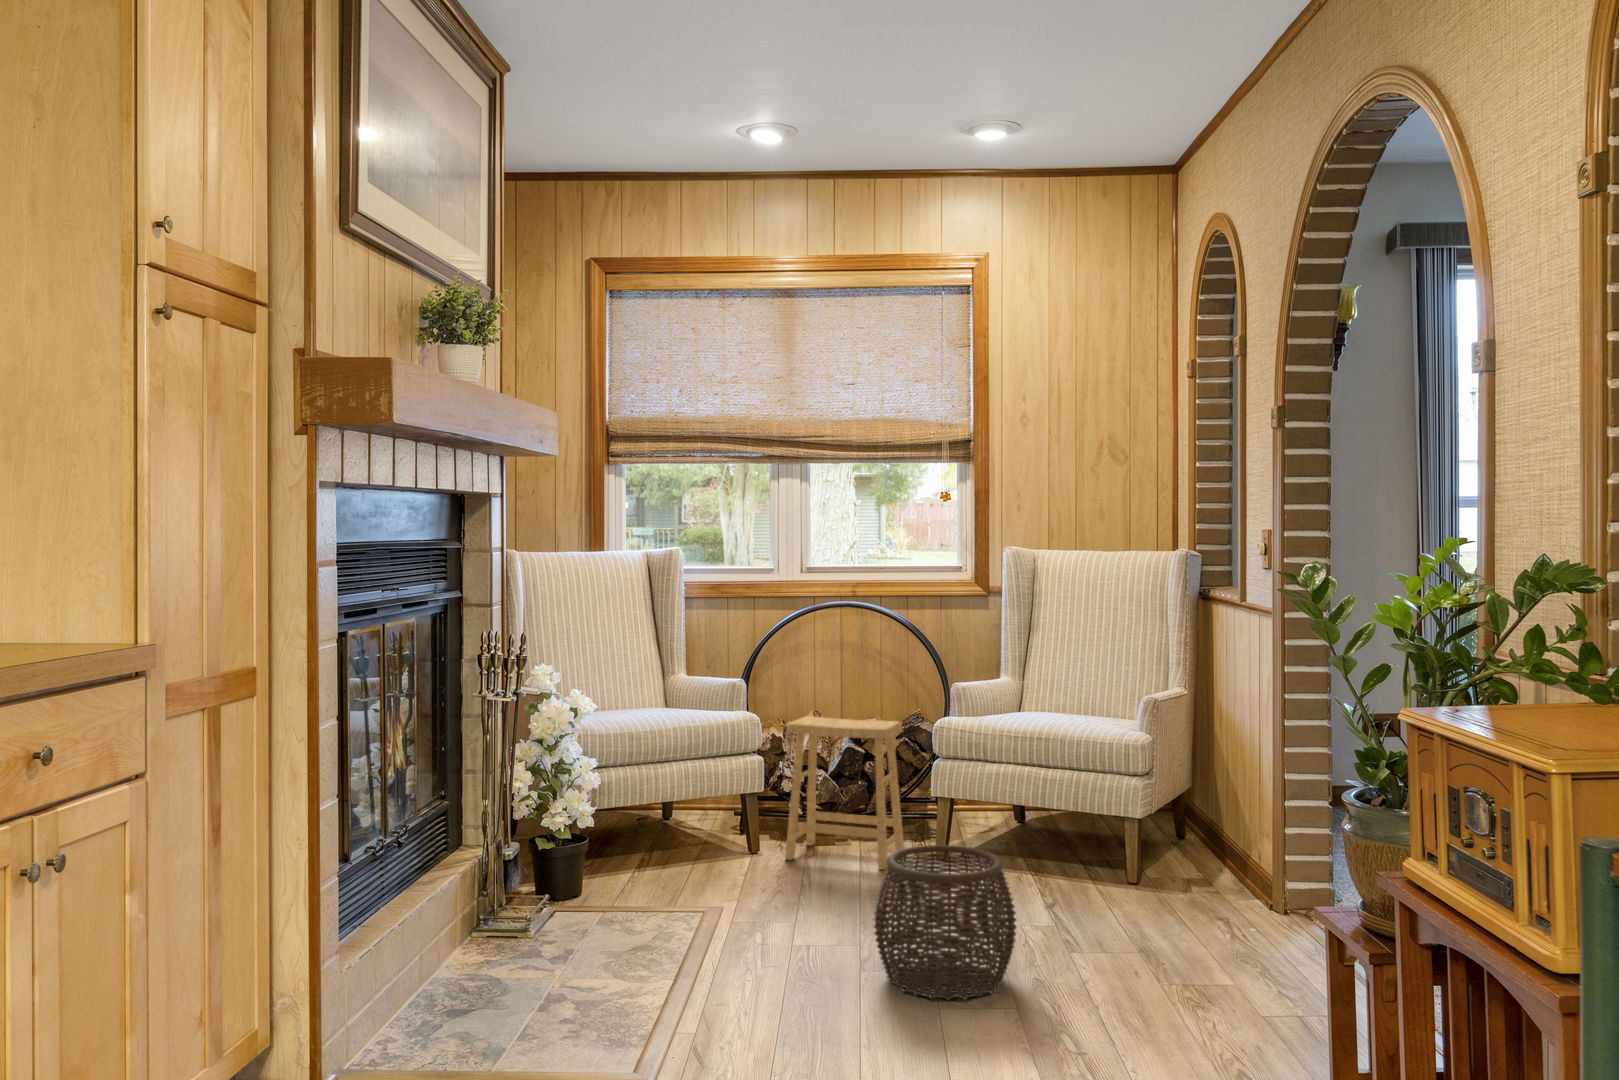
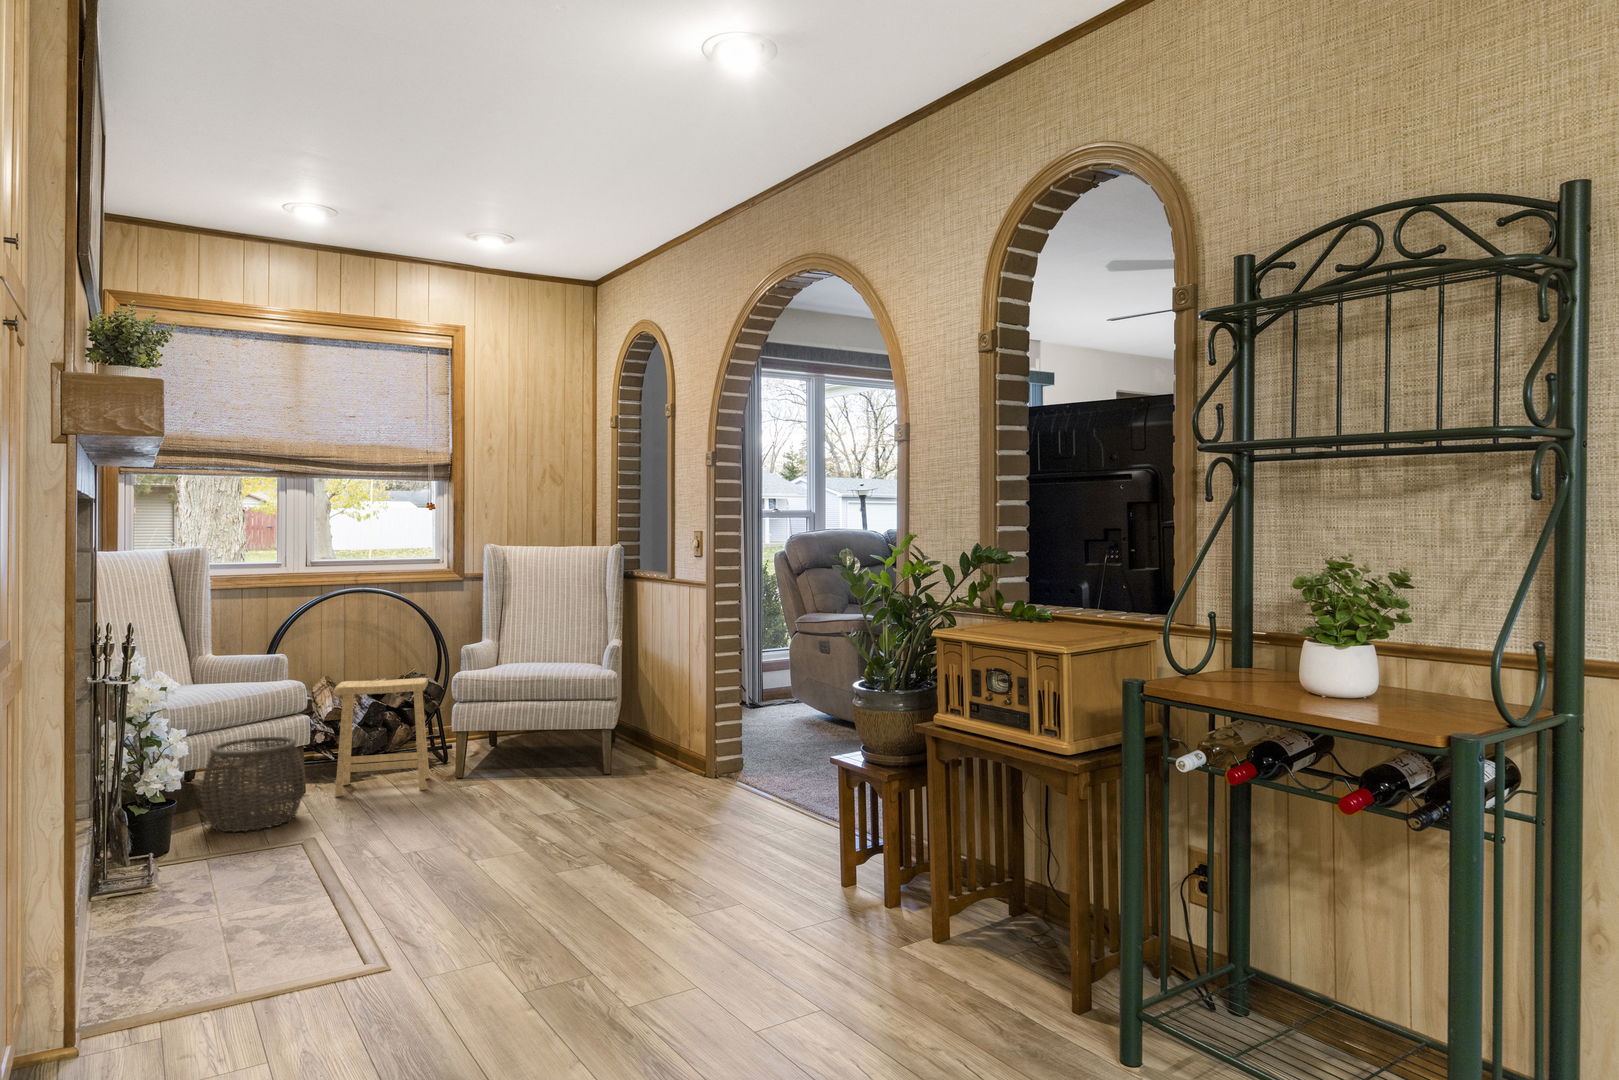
woven basket: present [874,845,1017,1000] -> present [201,737,305,832]

